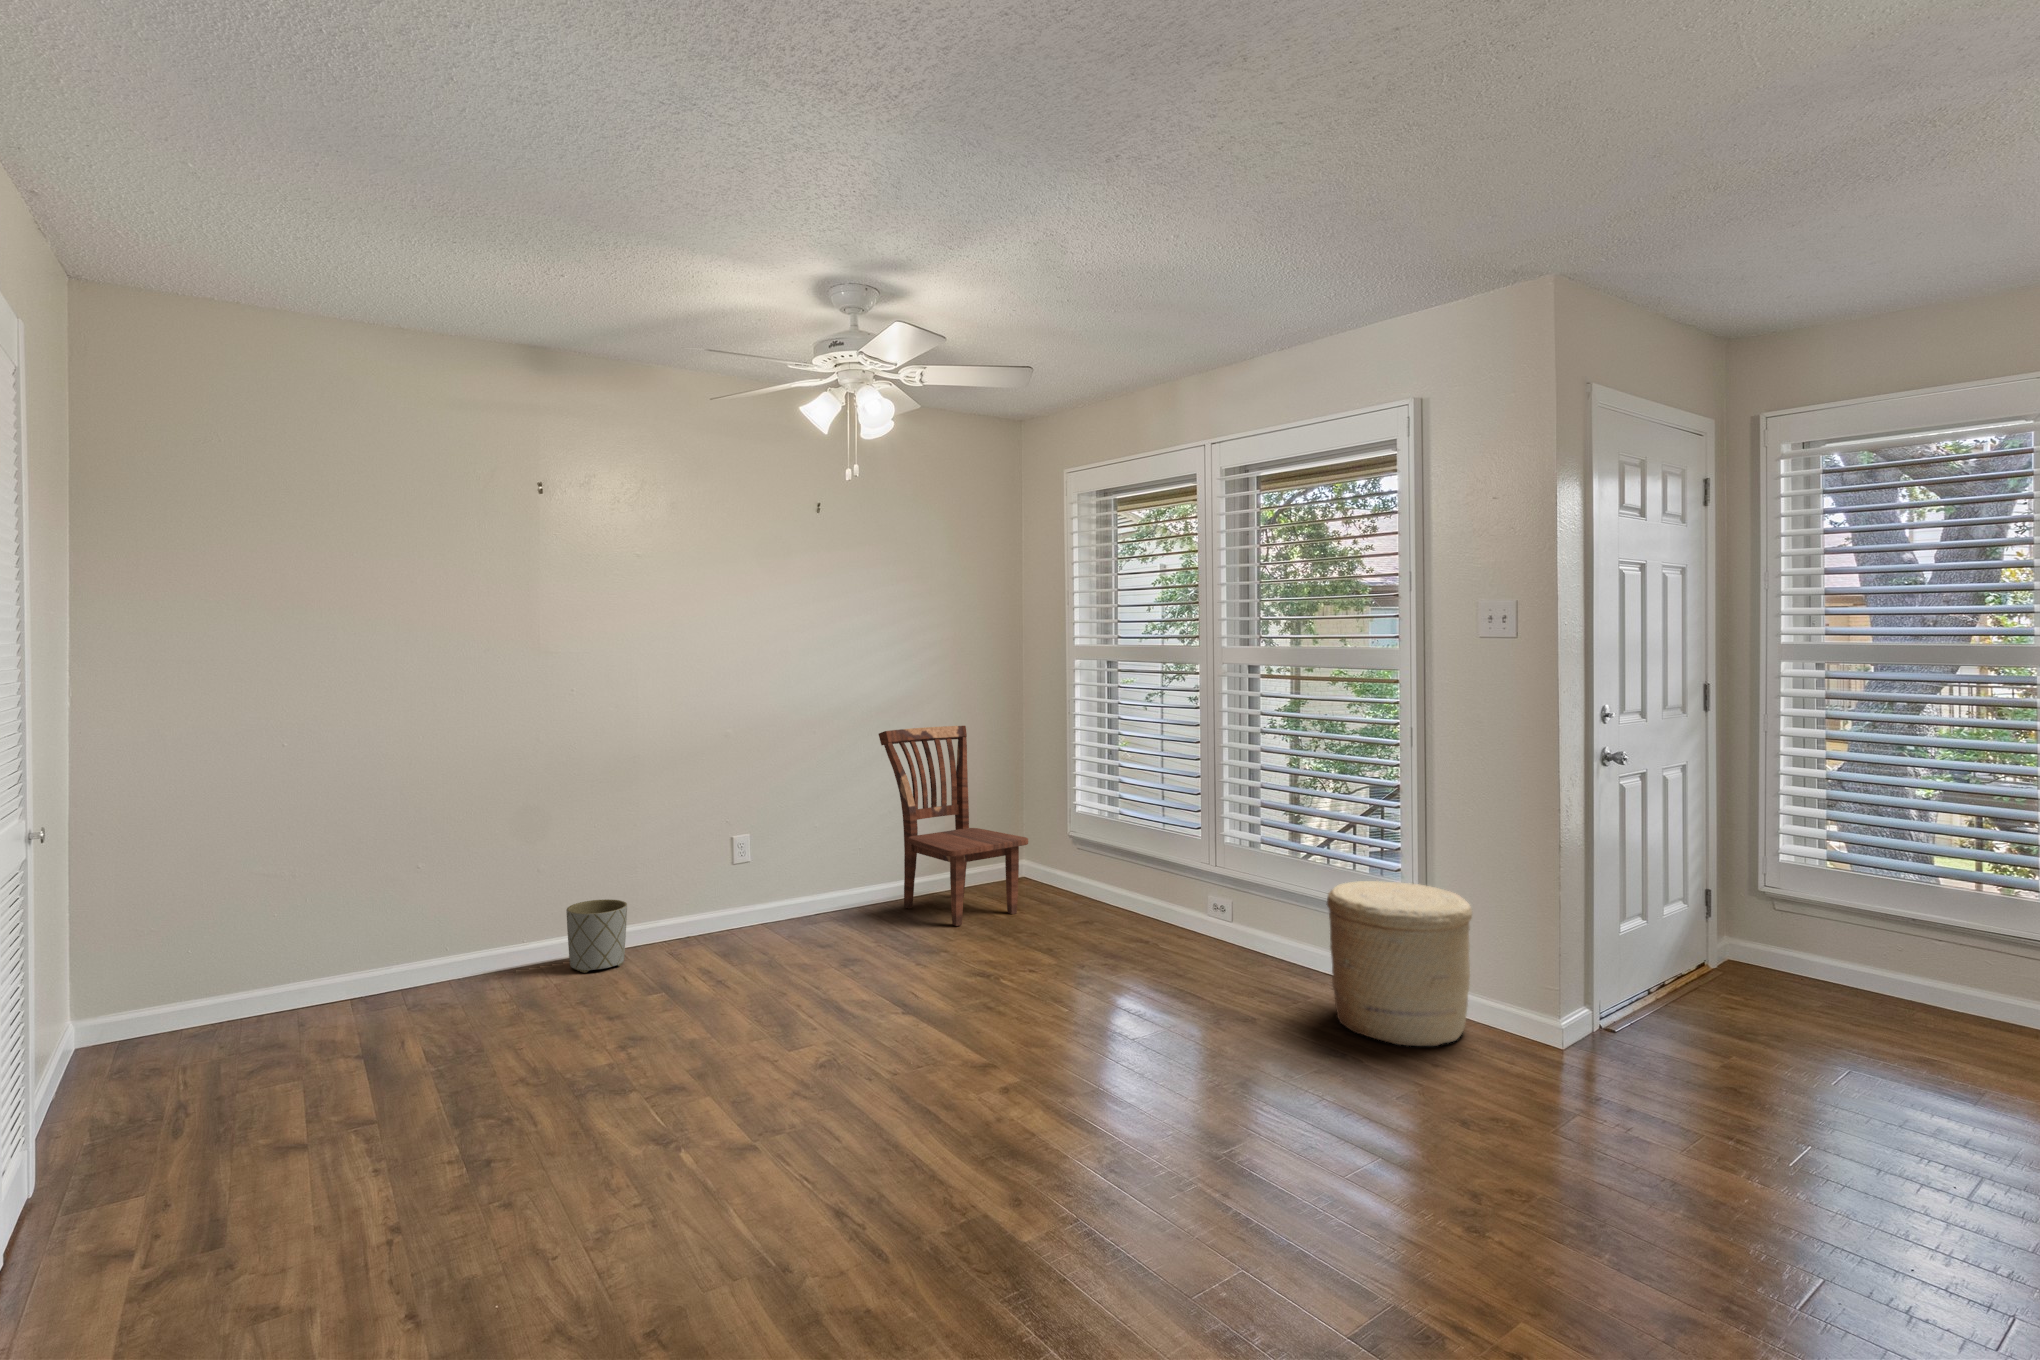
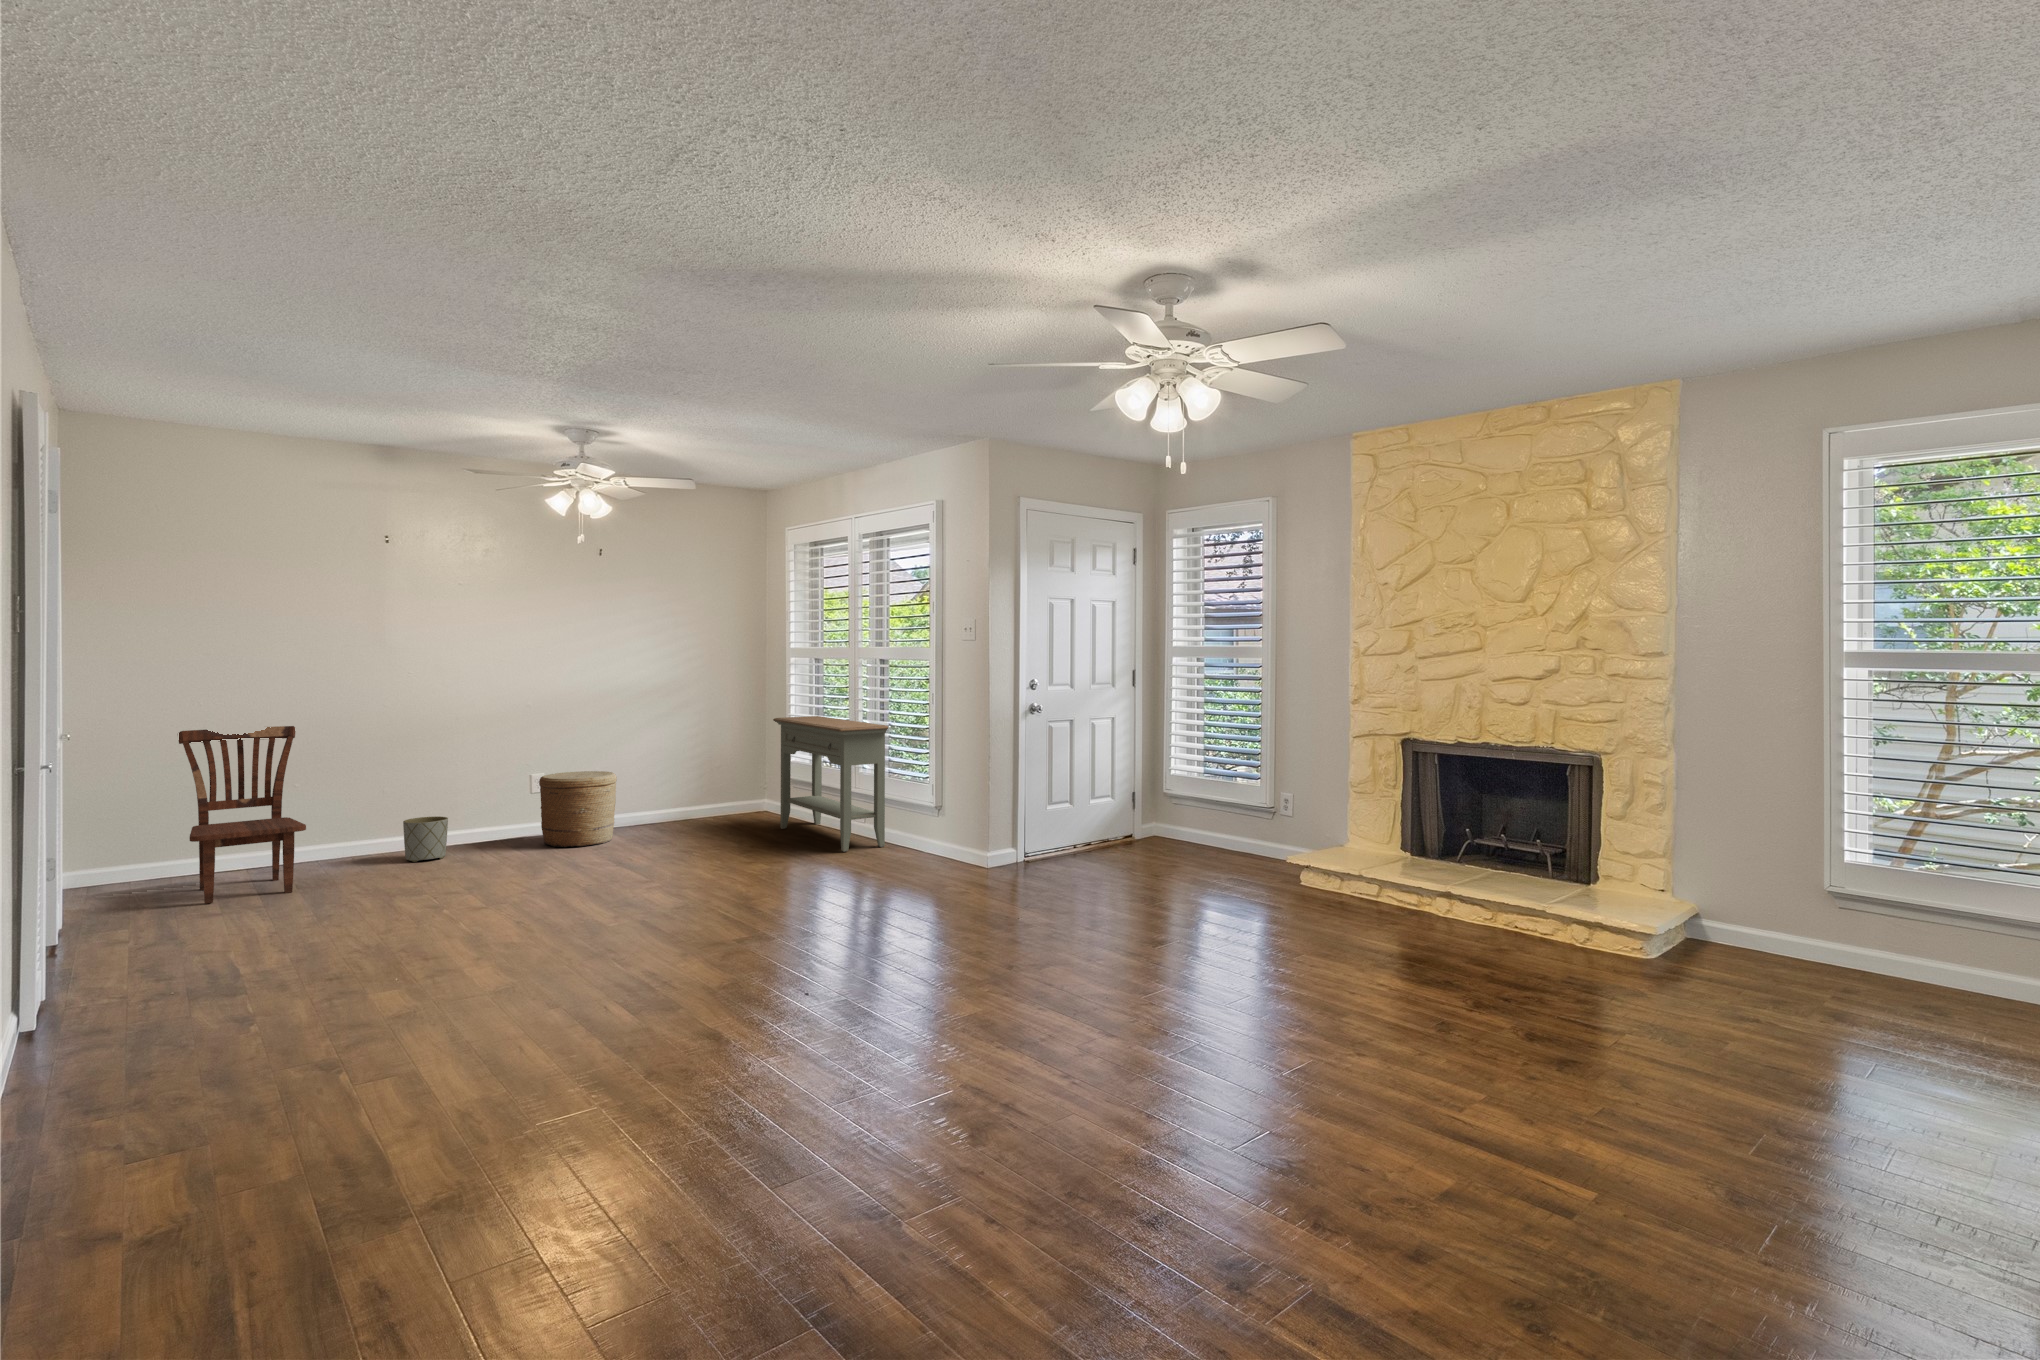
dining chair: present [879,726,1028,926] -> present [179,726,306,904]
console table: none [1062,747,1287,974] -> present [773,716,888,852]
woven basket: present [1327,881,1472,1046] -> present [539,771,617,847]

